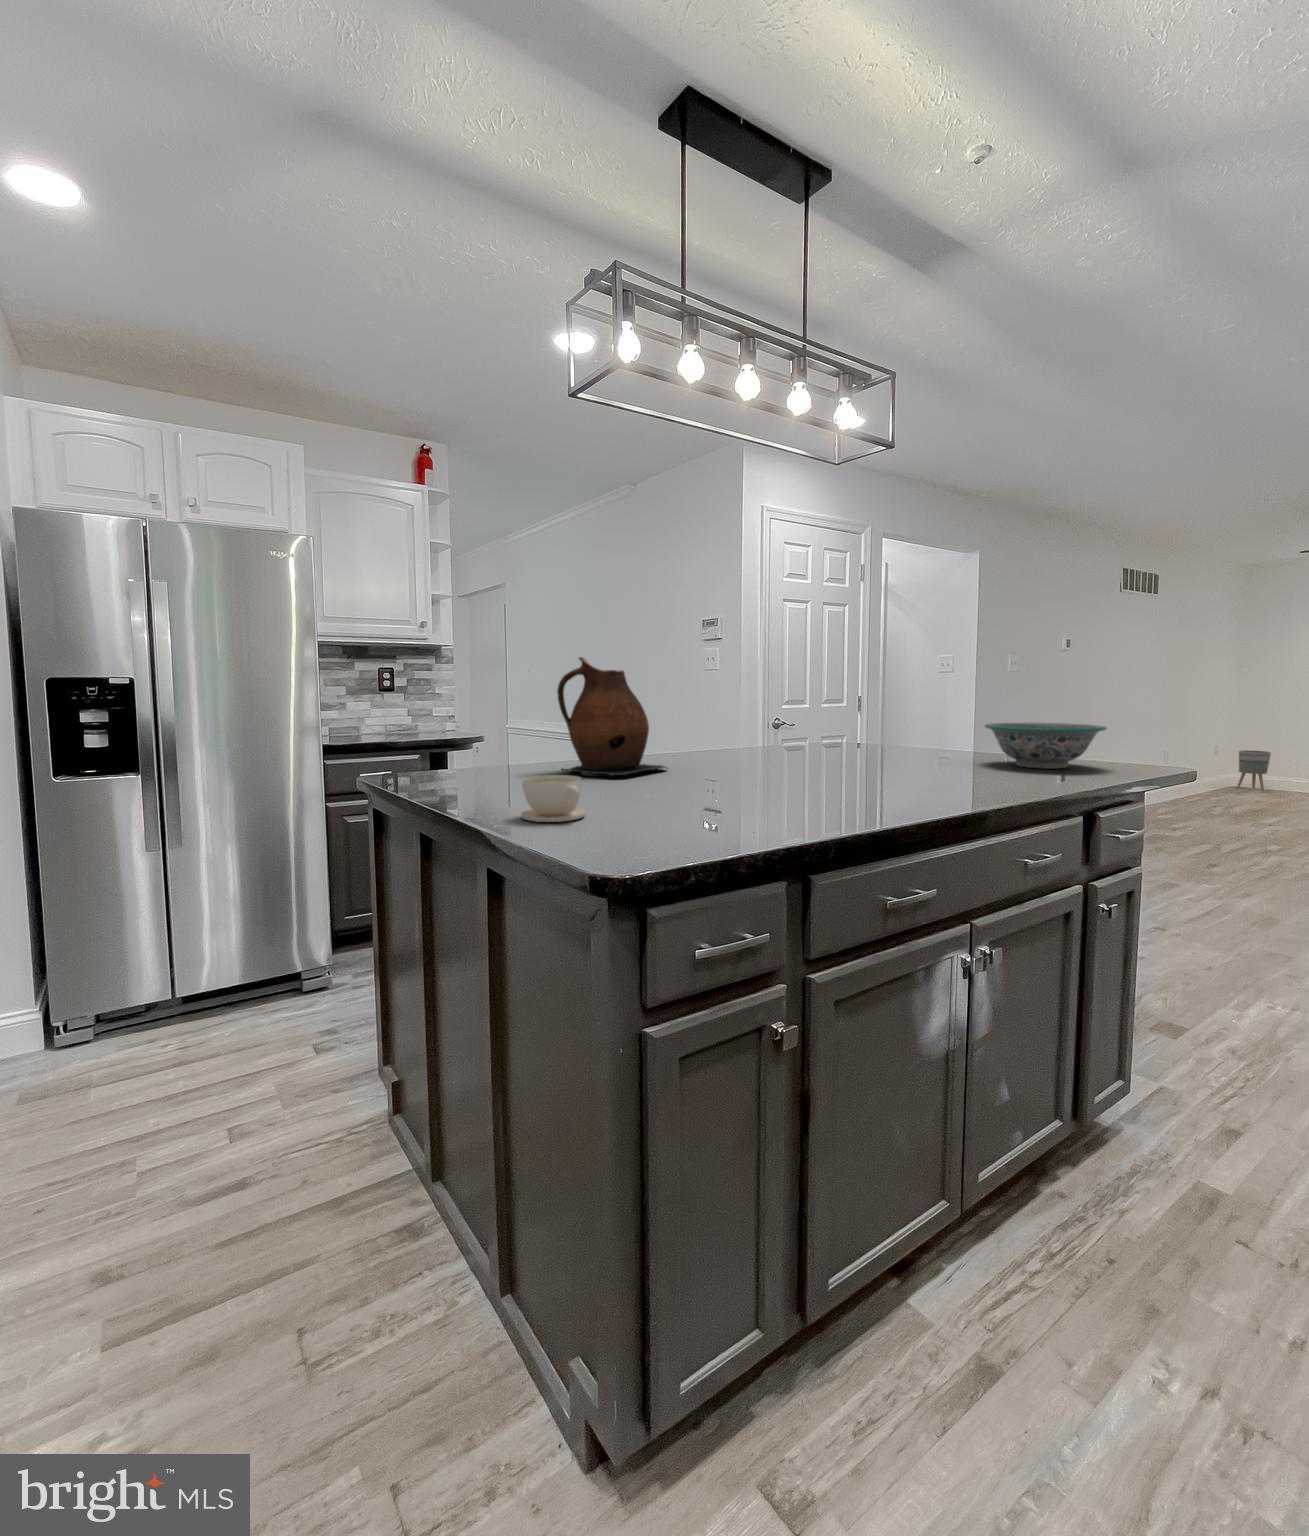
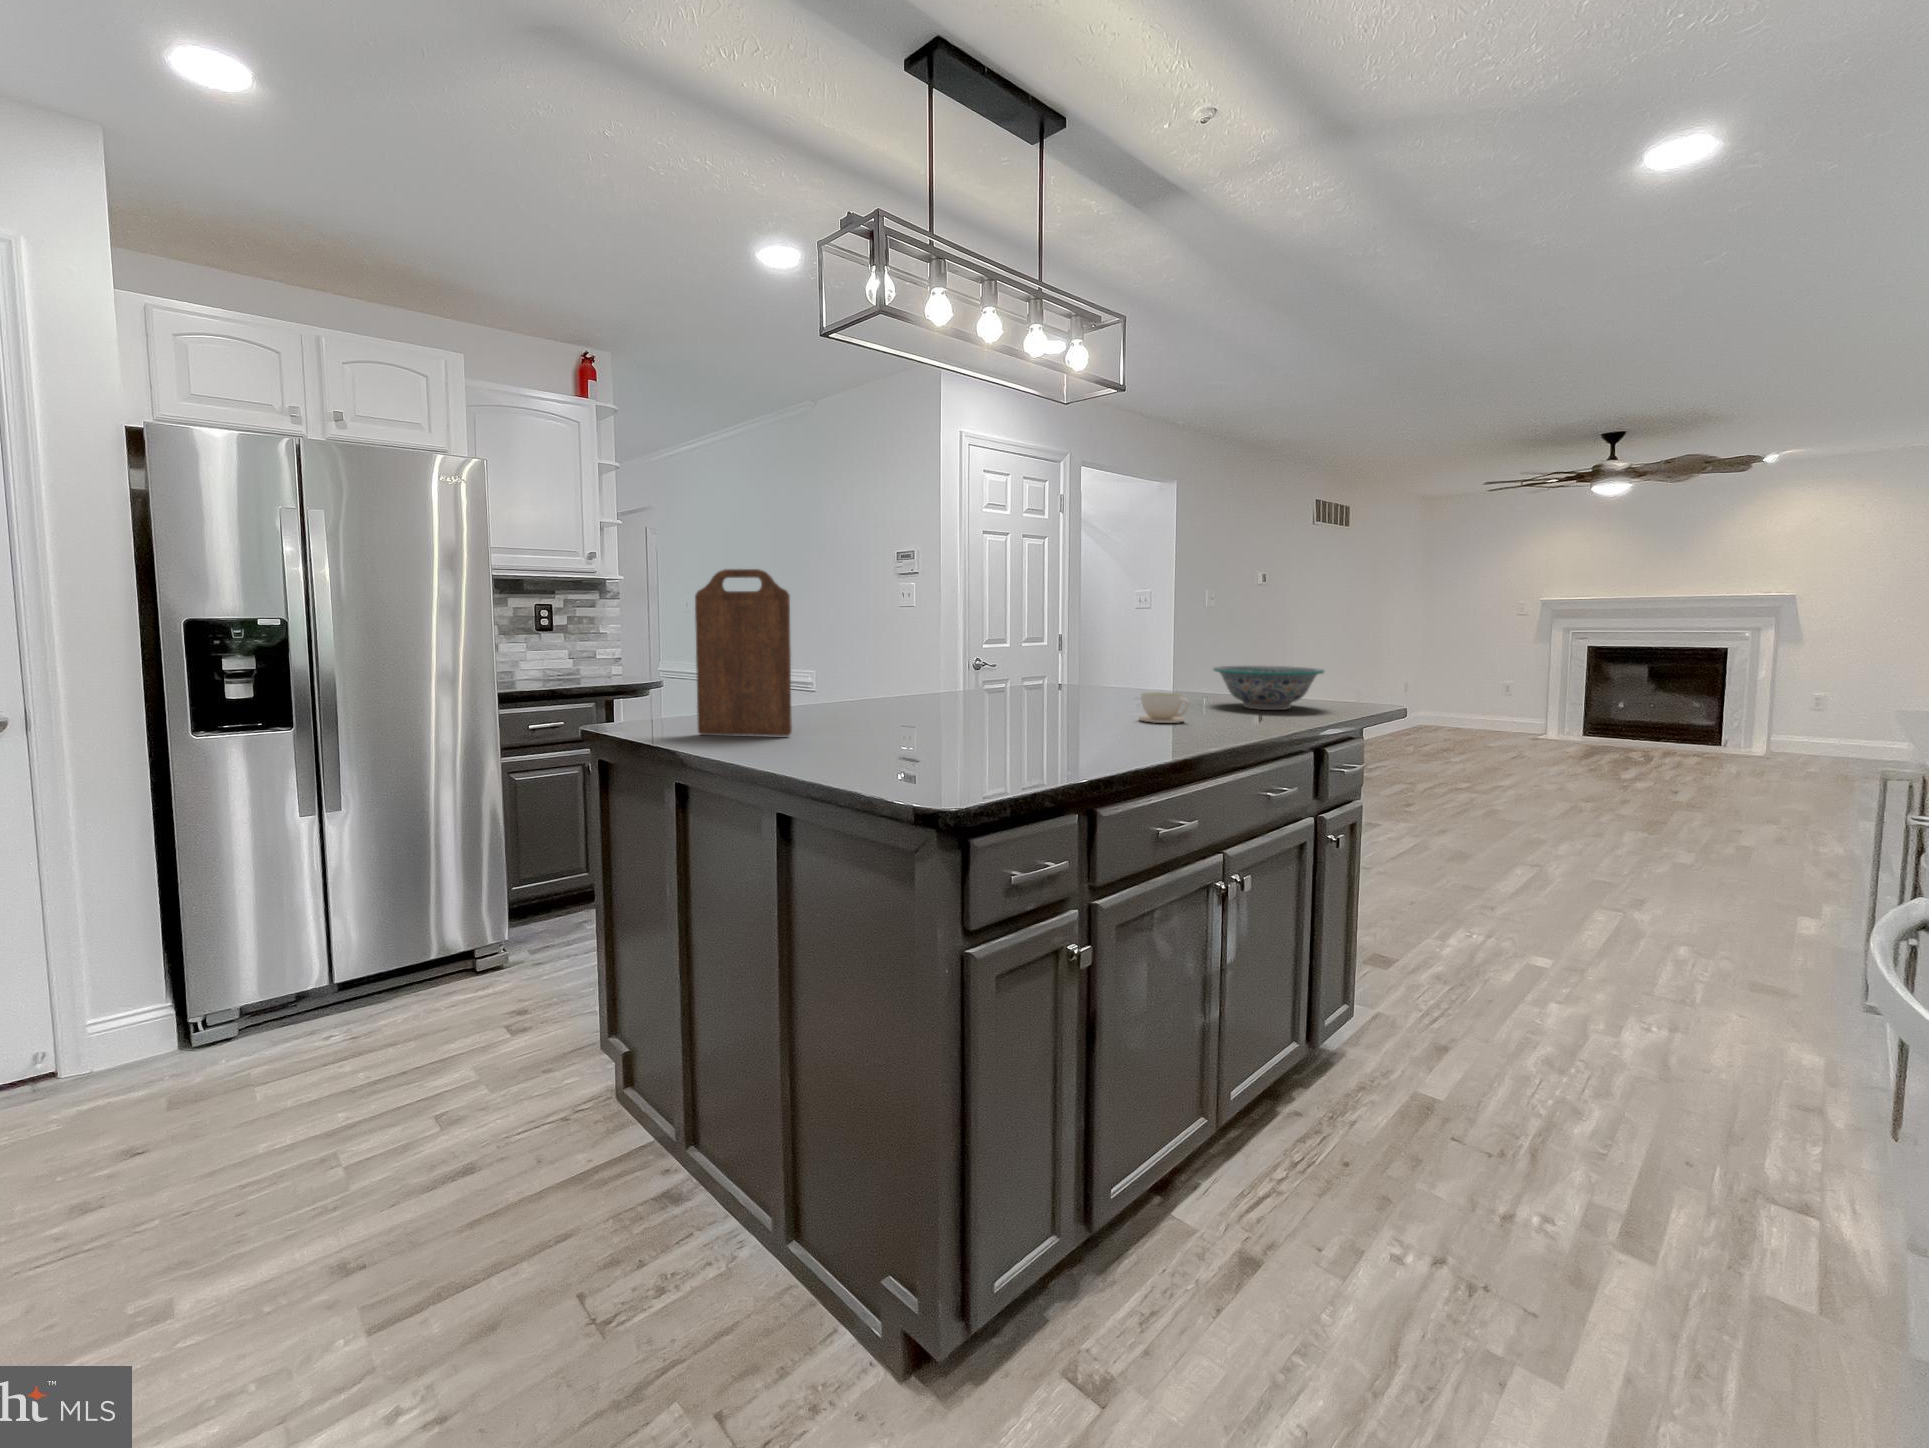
cutting board: none [433,620,526,788] -> present [695,569,792,736]
ceramic pitcher: present [557,657,665,777] -> none [805,603,915,724]
planter: present [1237,750,1271,790] -> none [1438,688,1469,729]
coffee cup: present [521,775,585,822] -> present [1139,692,1190,723]

